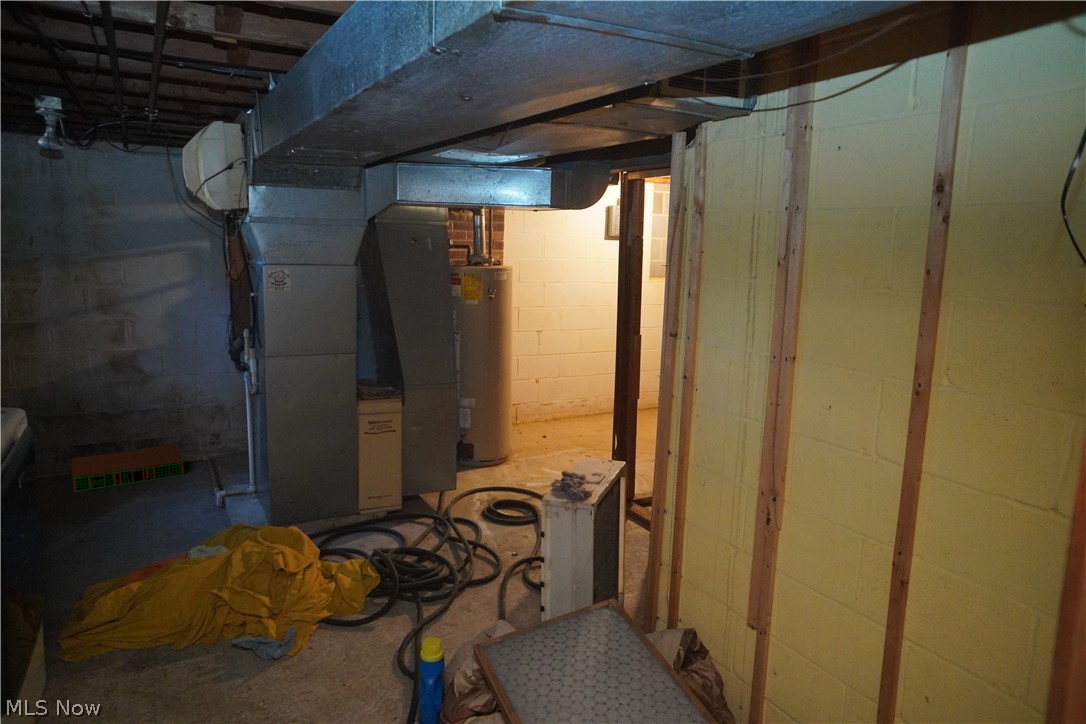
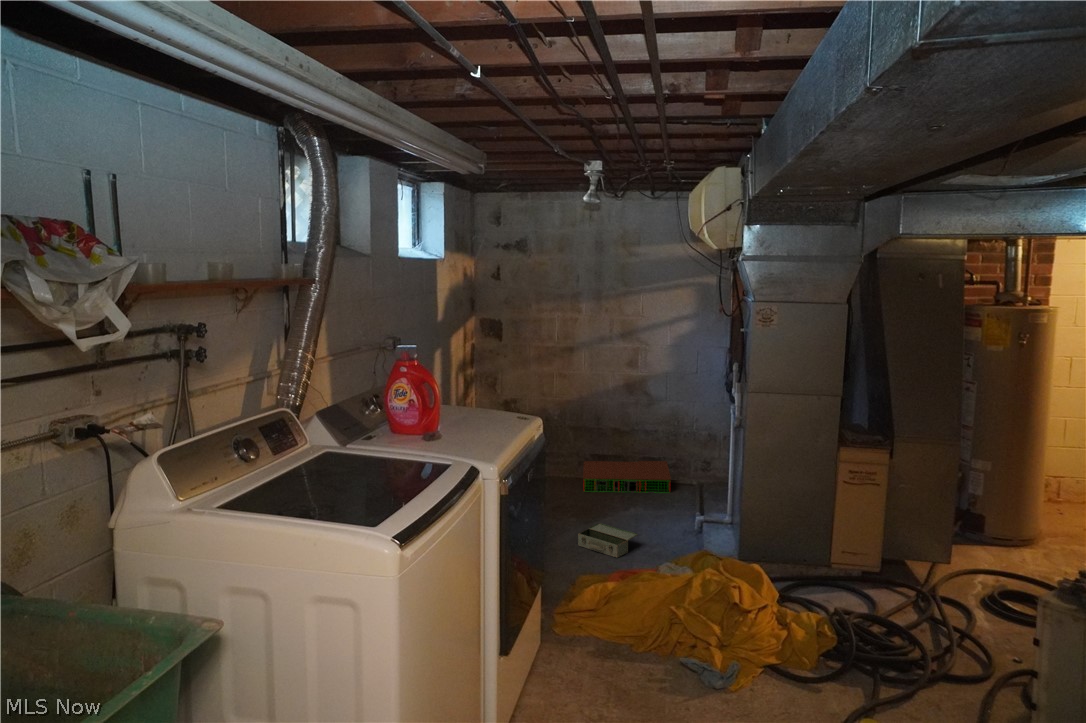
toolbox: none [72,522,152,556] -> present [578,523,638,558]

